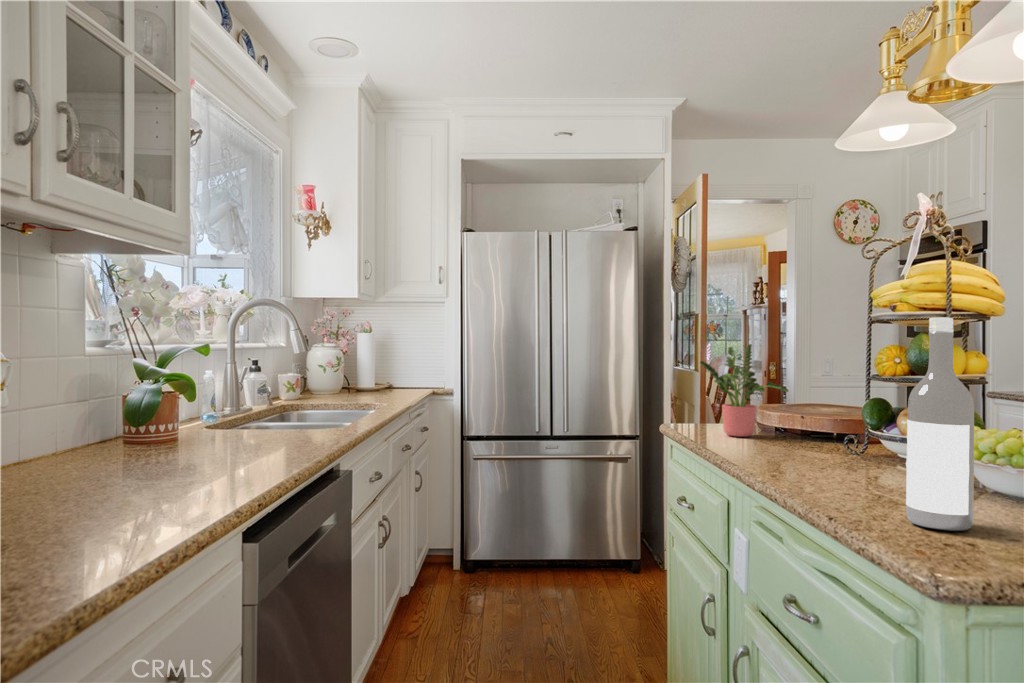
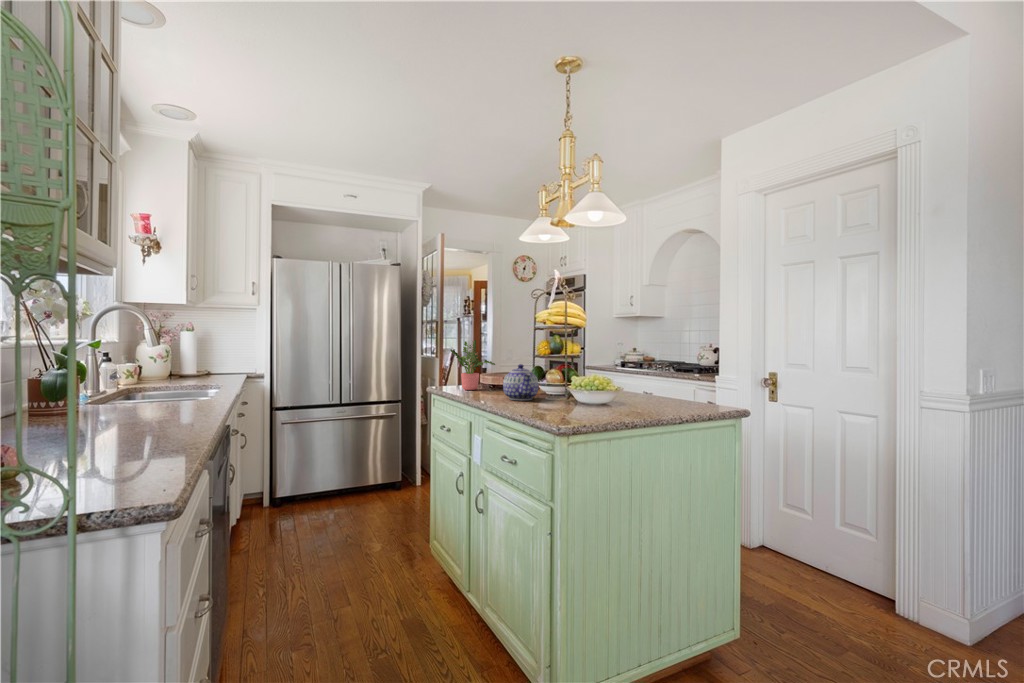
wine bottle: present [906,317,974,531] -> none [549,328,574,416]
teapot: none [799,394,880,470] -> present [503,364,539,400]

